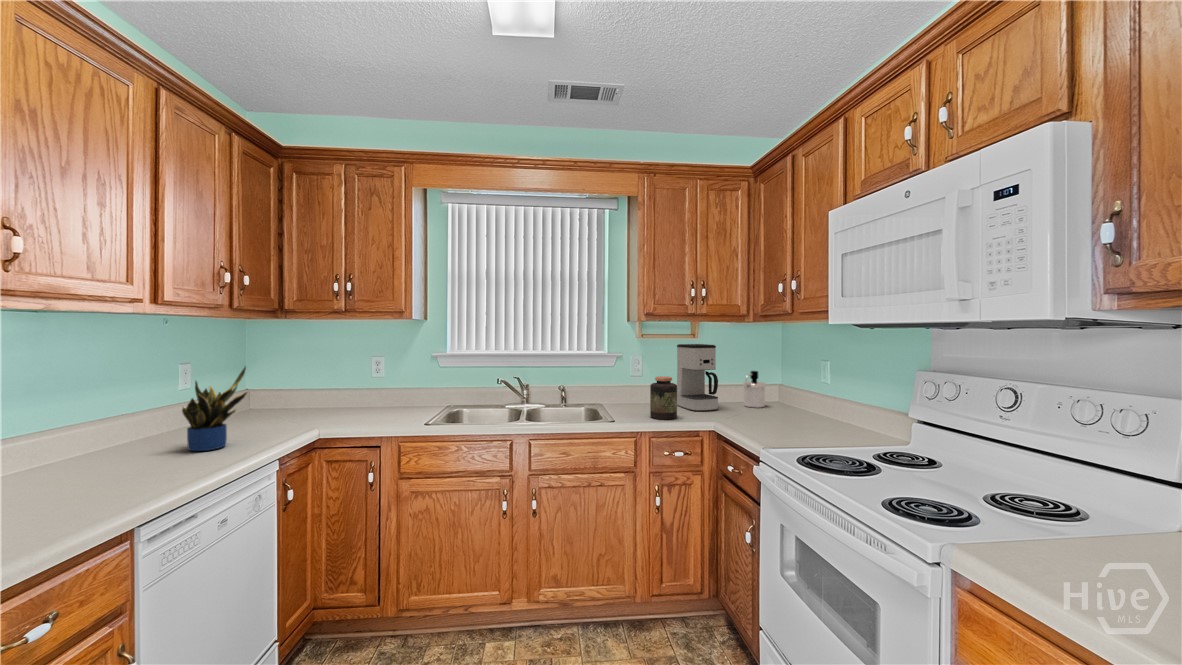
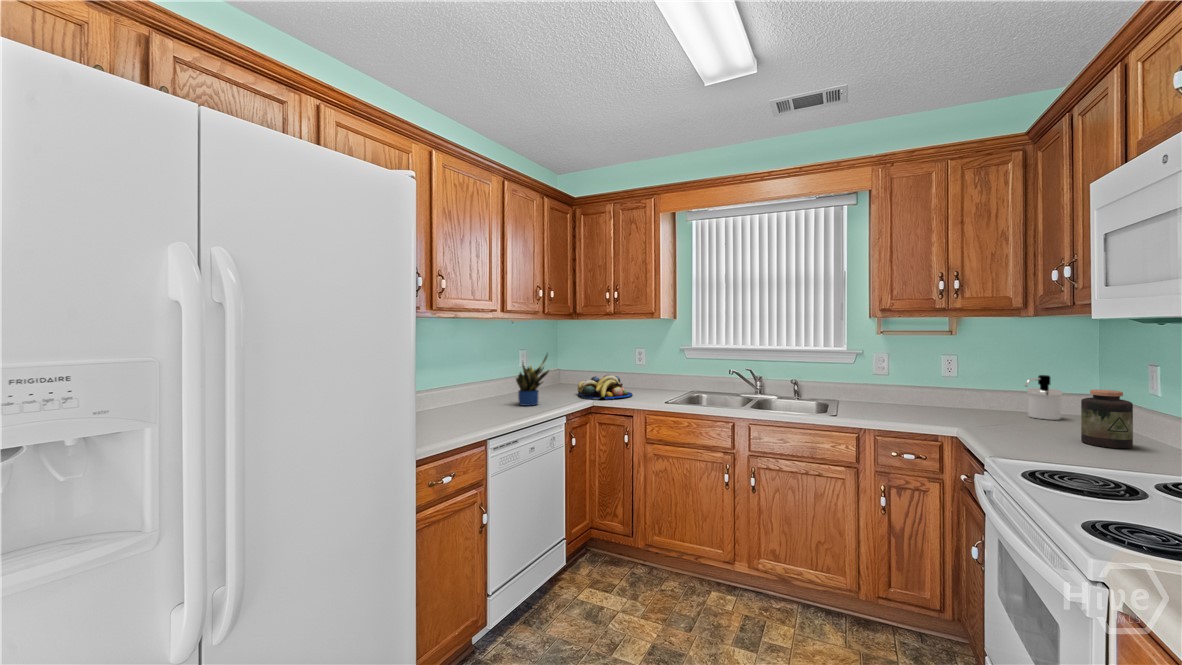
coffee maker: present [677,344,718,411] -> none [930,342,986,417]
jar: present [650,376,677,419] -> present [1081,390,1133,448]
fruit bowl: none [289,391,374,428] -> present [577,375,632,399]

